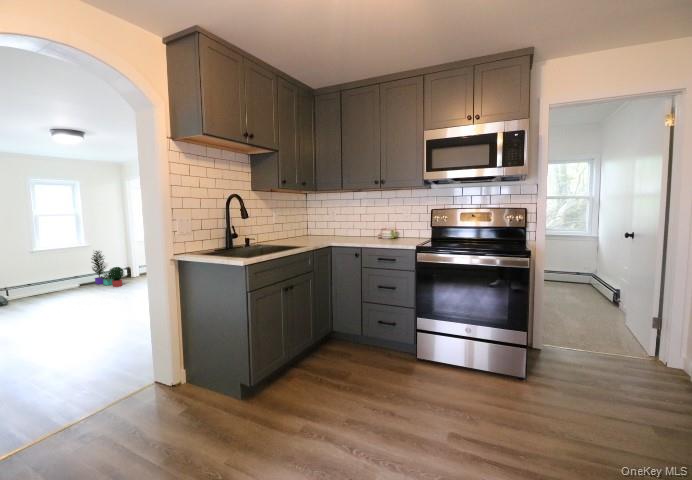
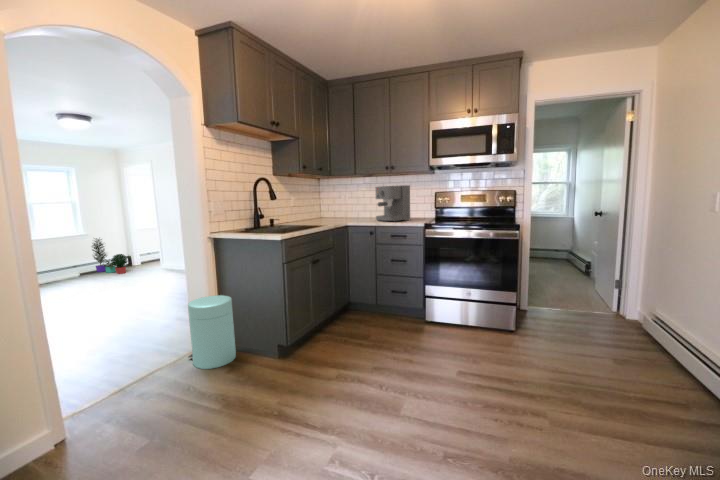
coffee maker: none [364,202,403,243] -> present [376,185,410,221]
trash can: none [137,325,193,413] -> present [188,295,236,369]

